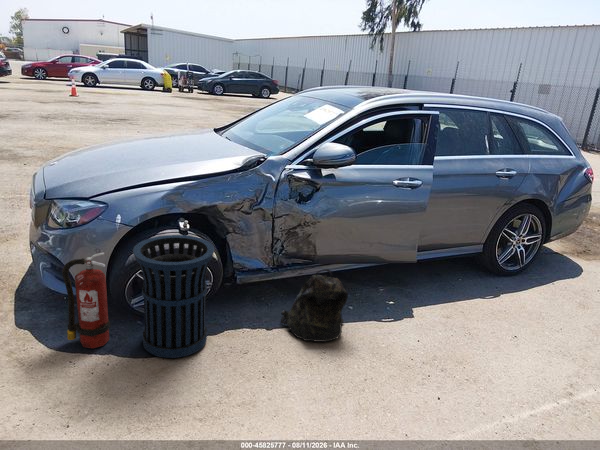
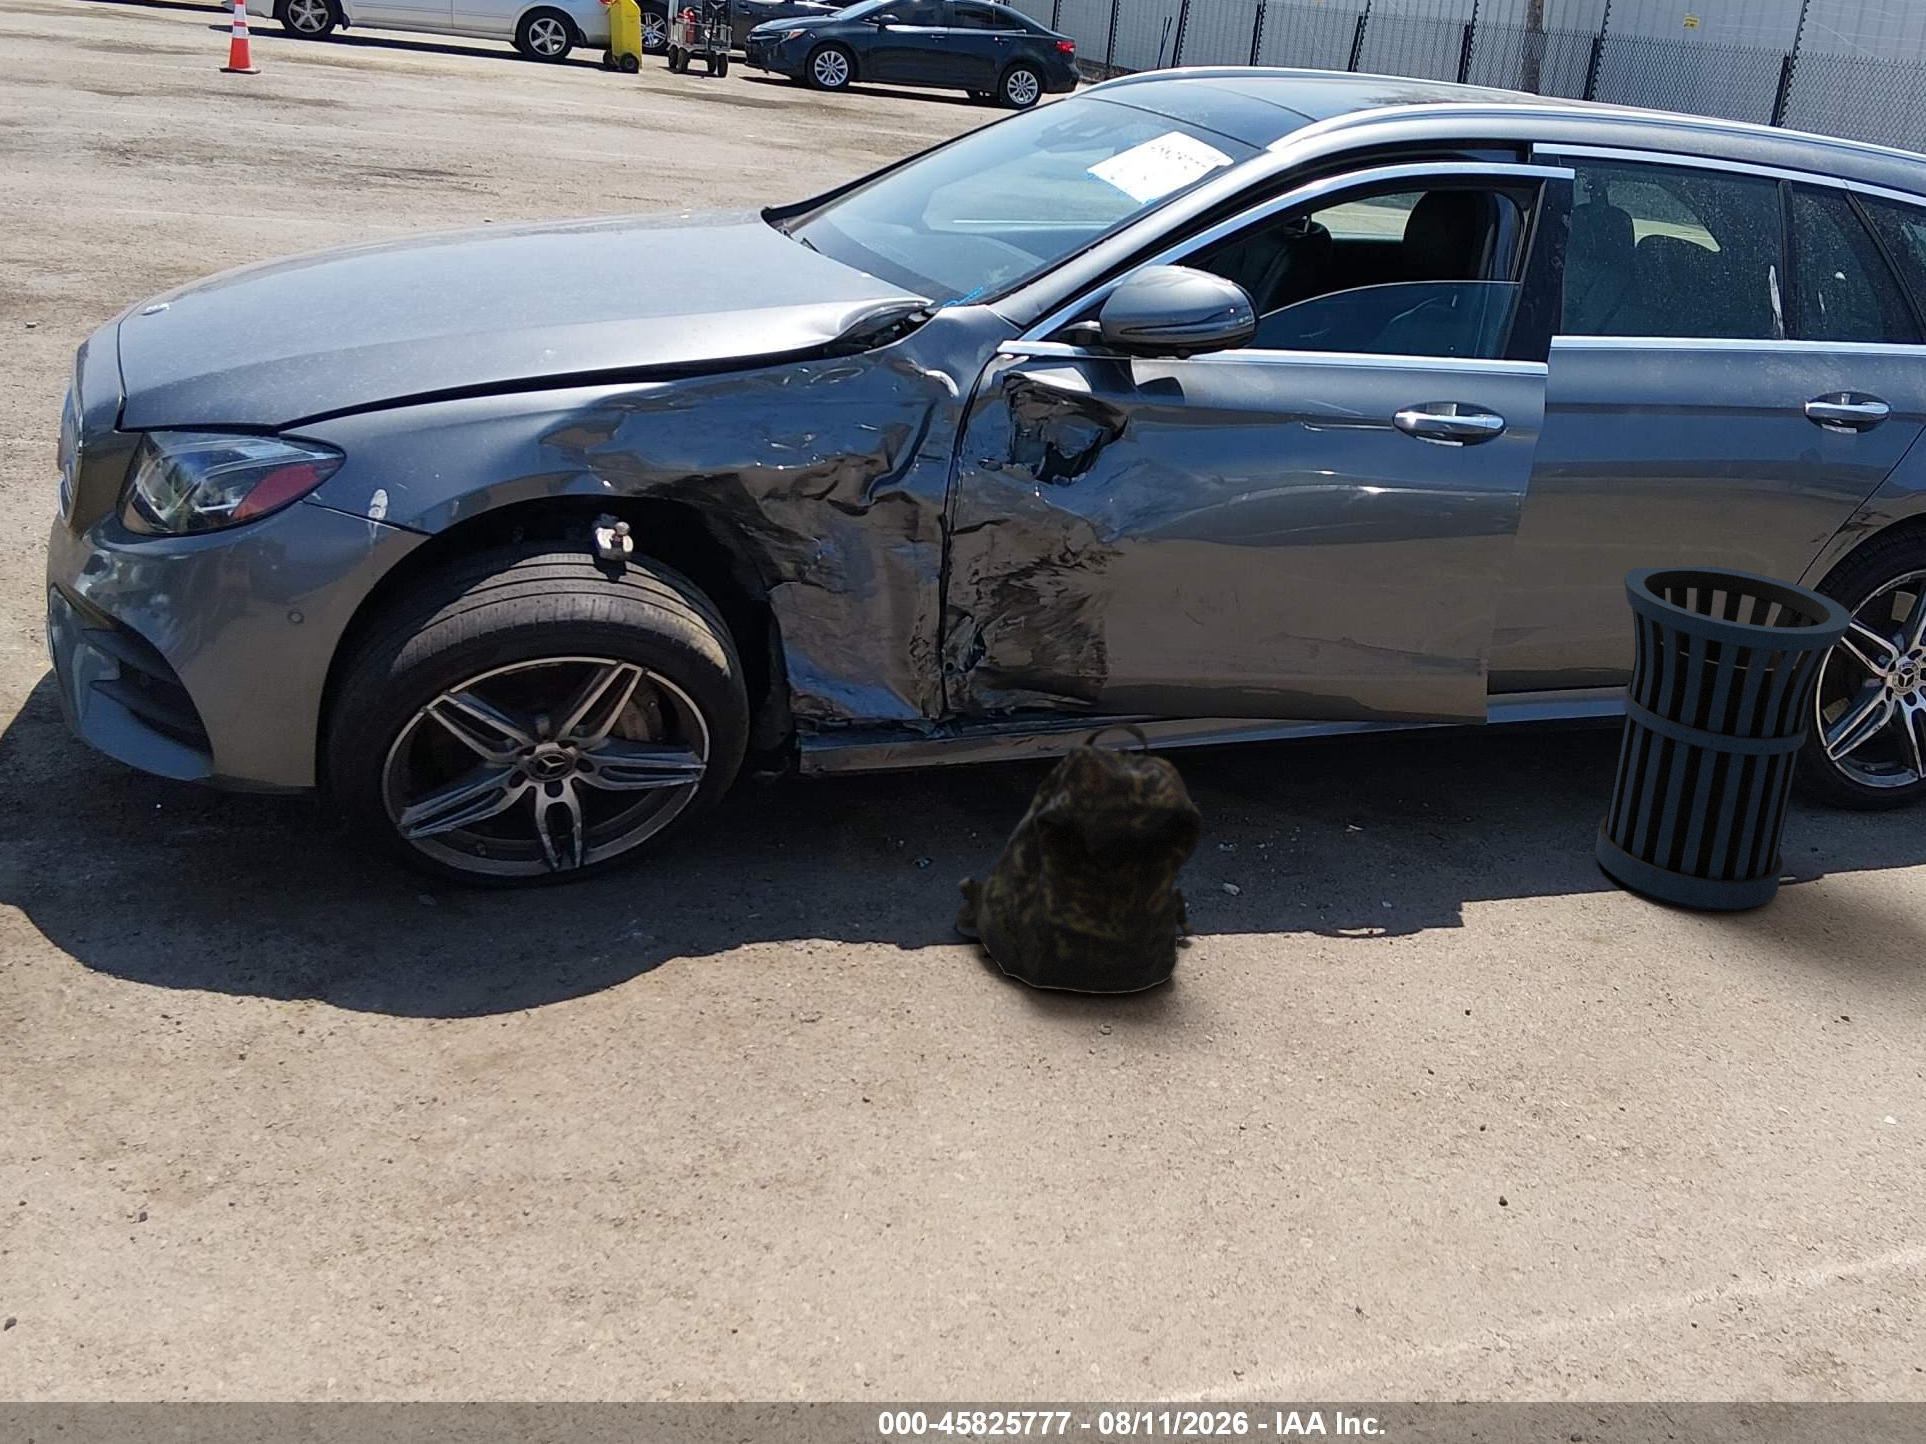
trash can: present [133,235,215,358] -> present [1595,566,1852,911]
fire extinguisher: present [62,253,111,348] -> none [164,618,322,971]

